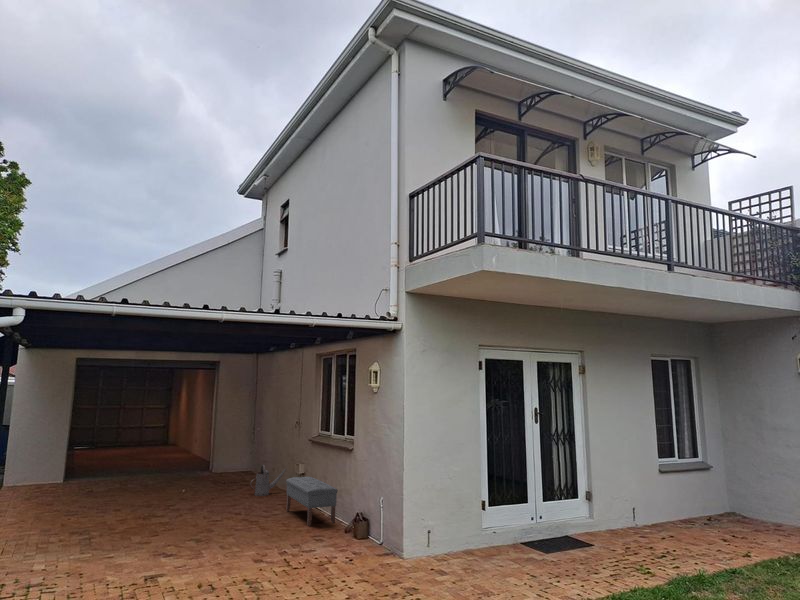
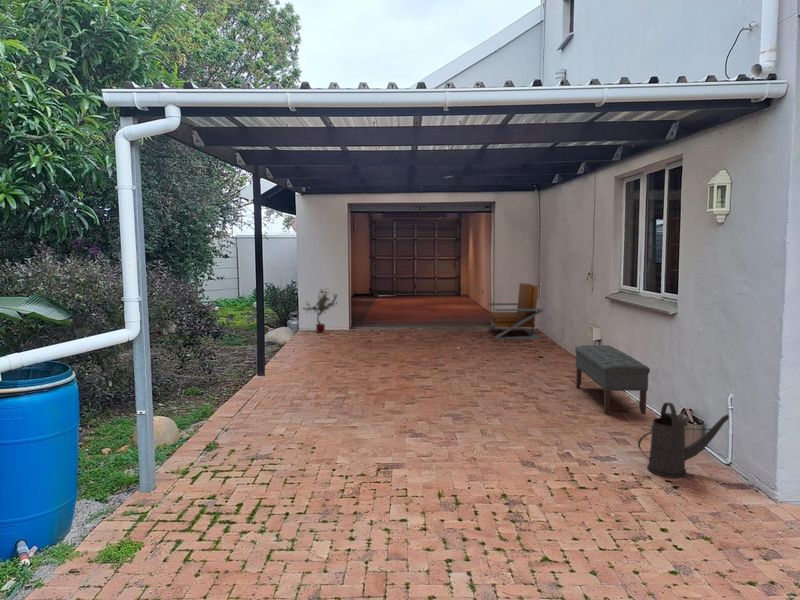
lounge chair: none [207,431,258,481] -> present [488,283,543,339]
potted tree: none [14,440,58,486] -> present [304,290,337,333]
watering can: present [250,465,286,496] -> present [638,403,729,478]

